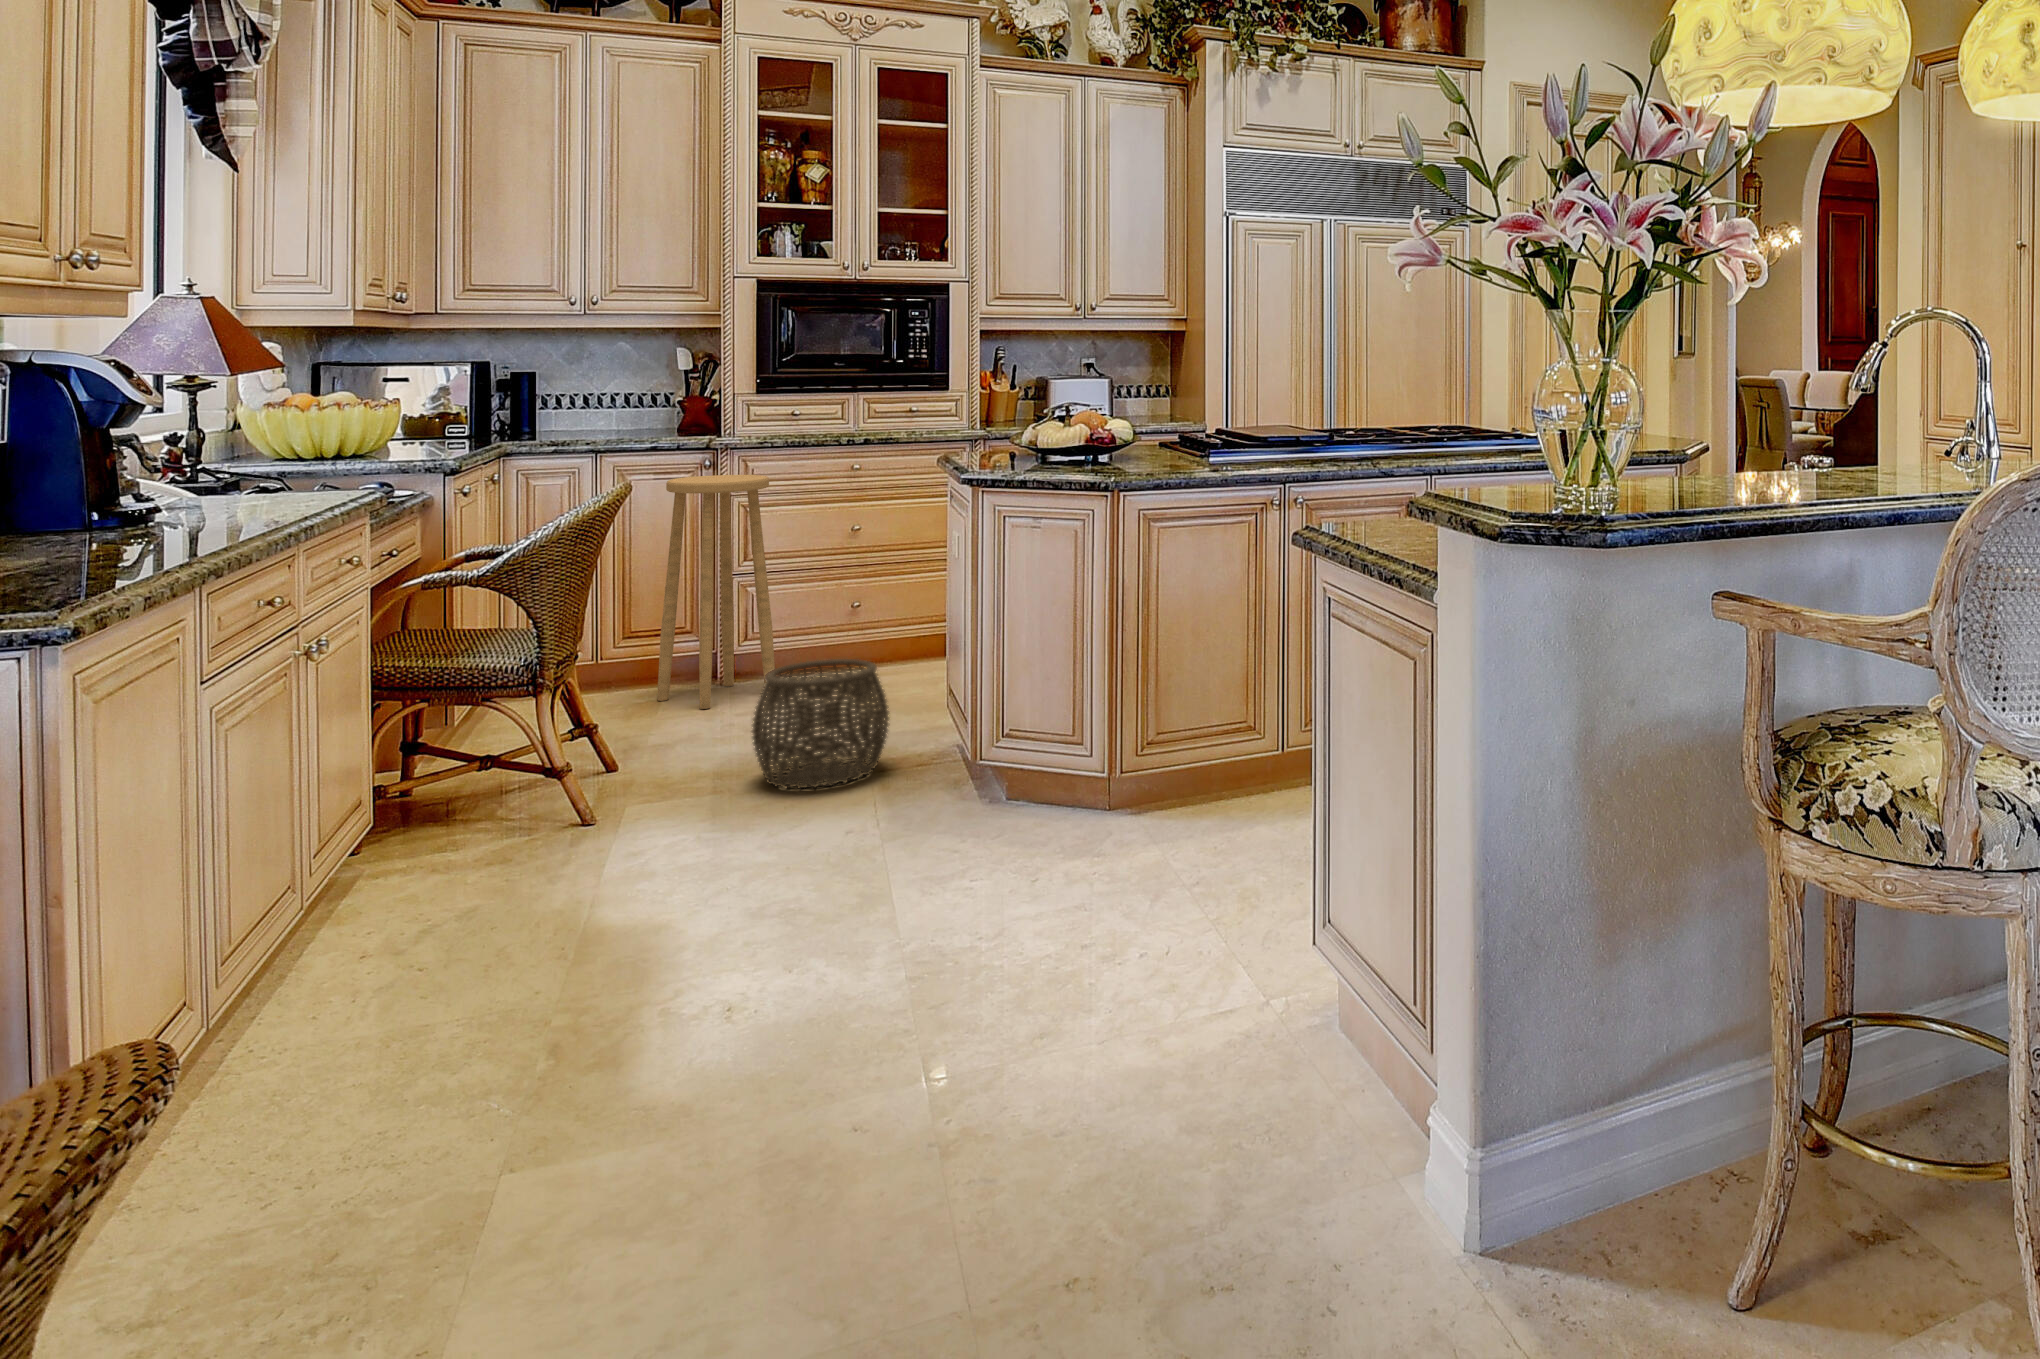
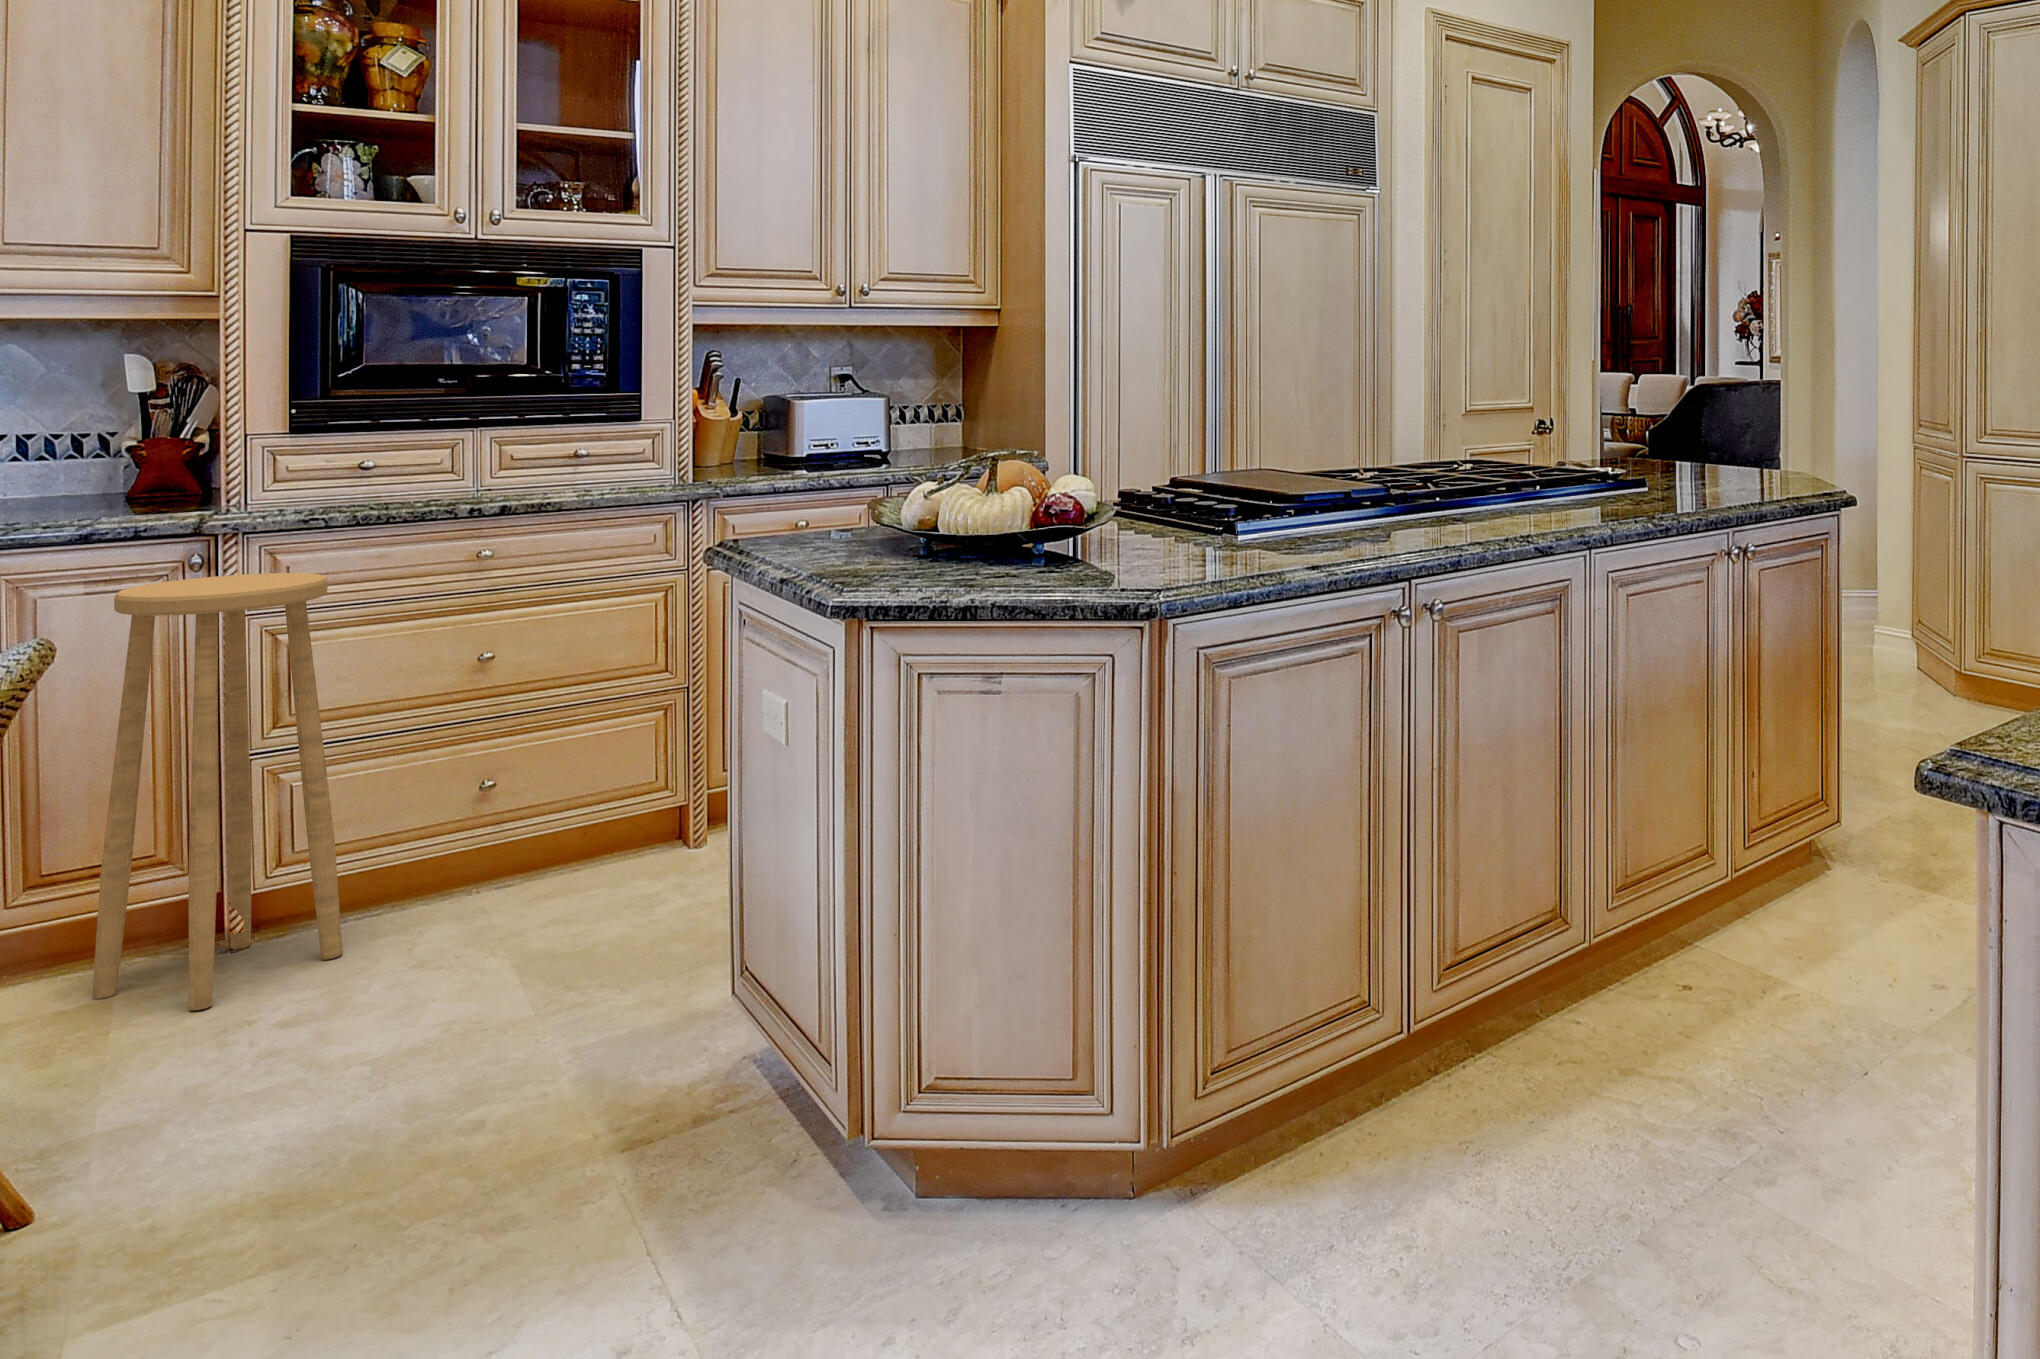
woven basket: present [752,659,889,788] -> none [345,921,639,1211]

